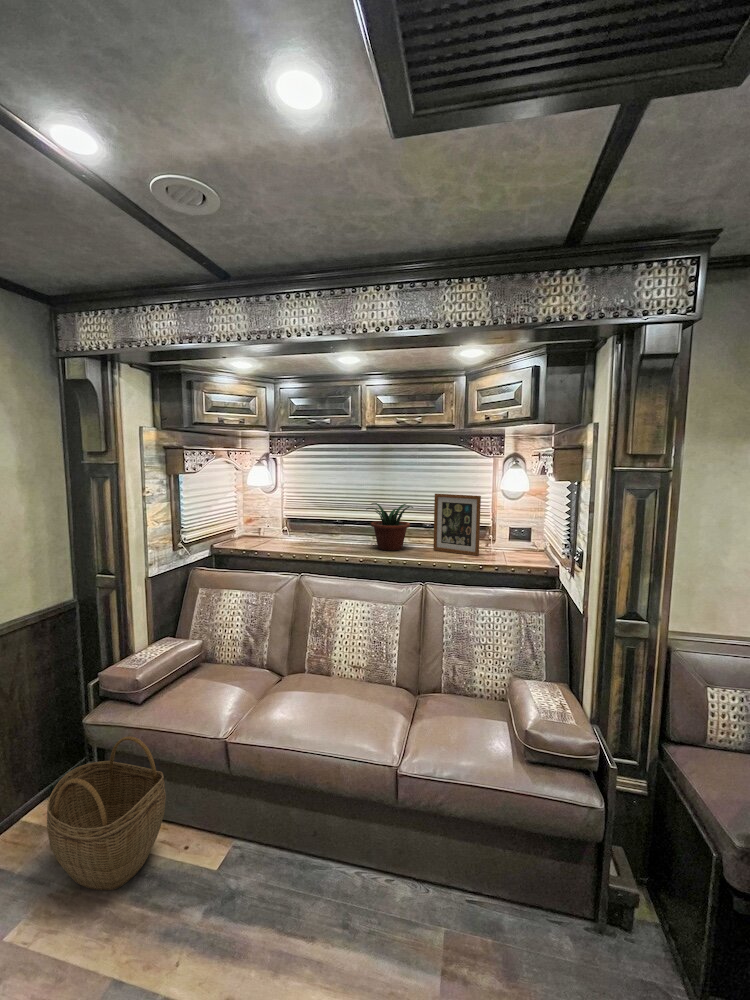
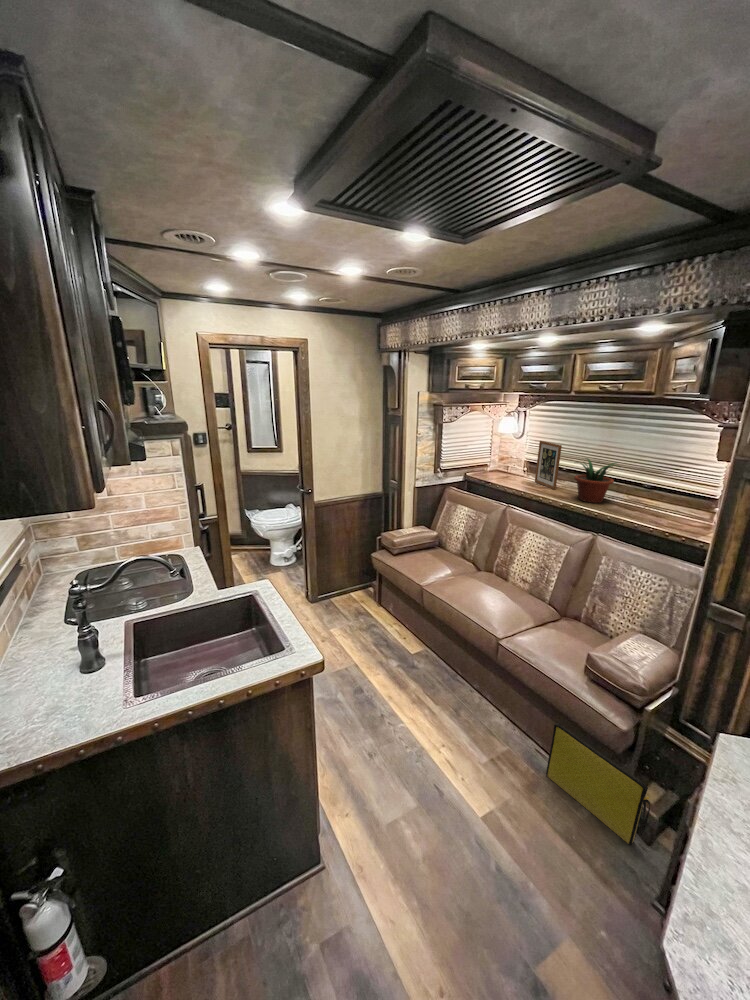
picture frame: present [433,494,481,556] -> present [535,441,562,490]
woven basket: present [47,736,166,891] -> none [350,567,396,631]
bag: none [523,852,659,960] -> present [546,723,650,845]

